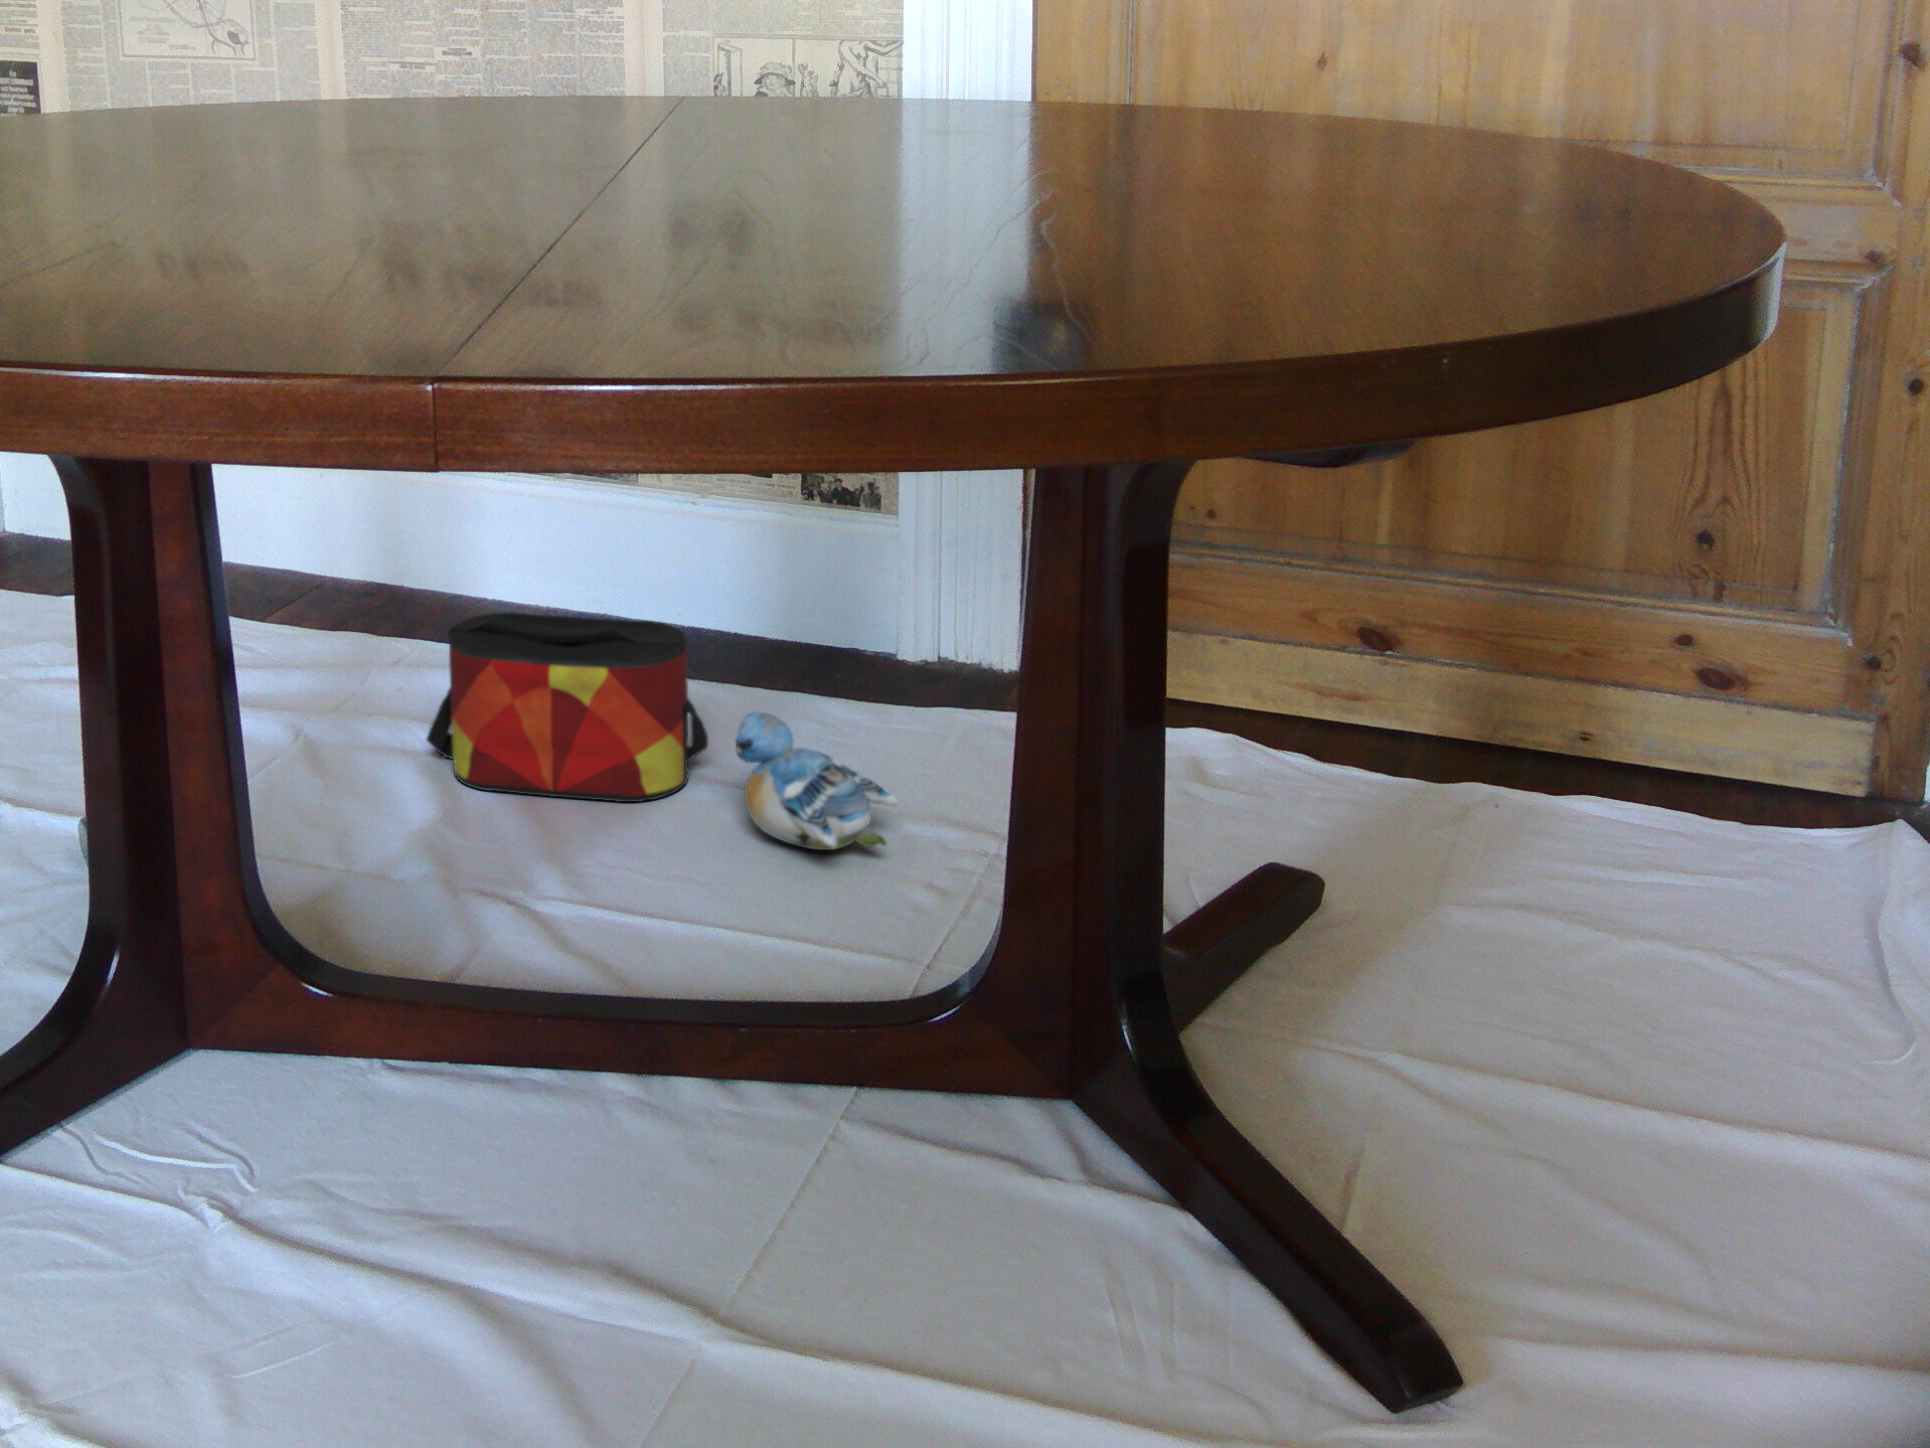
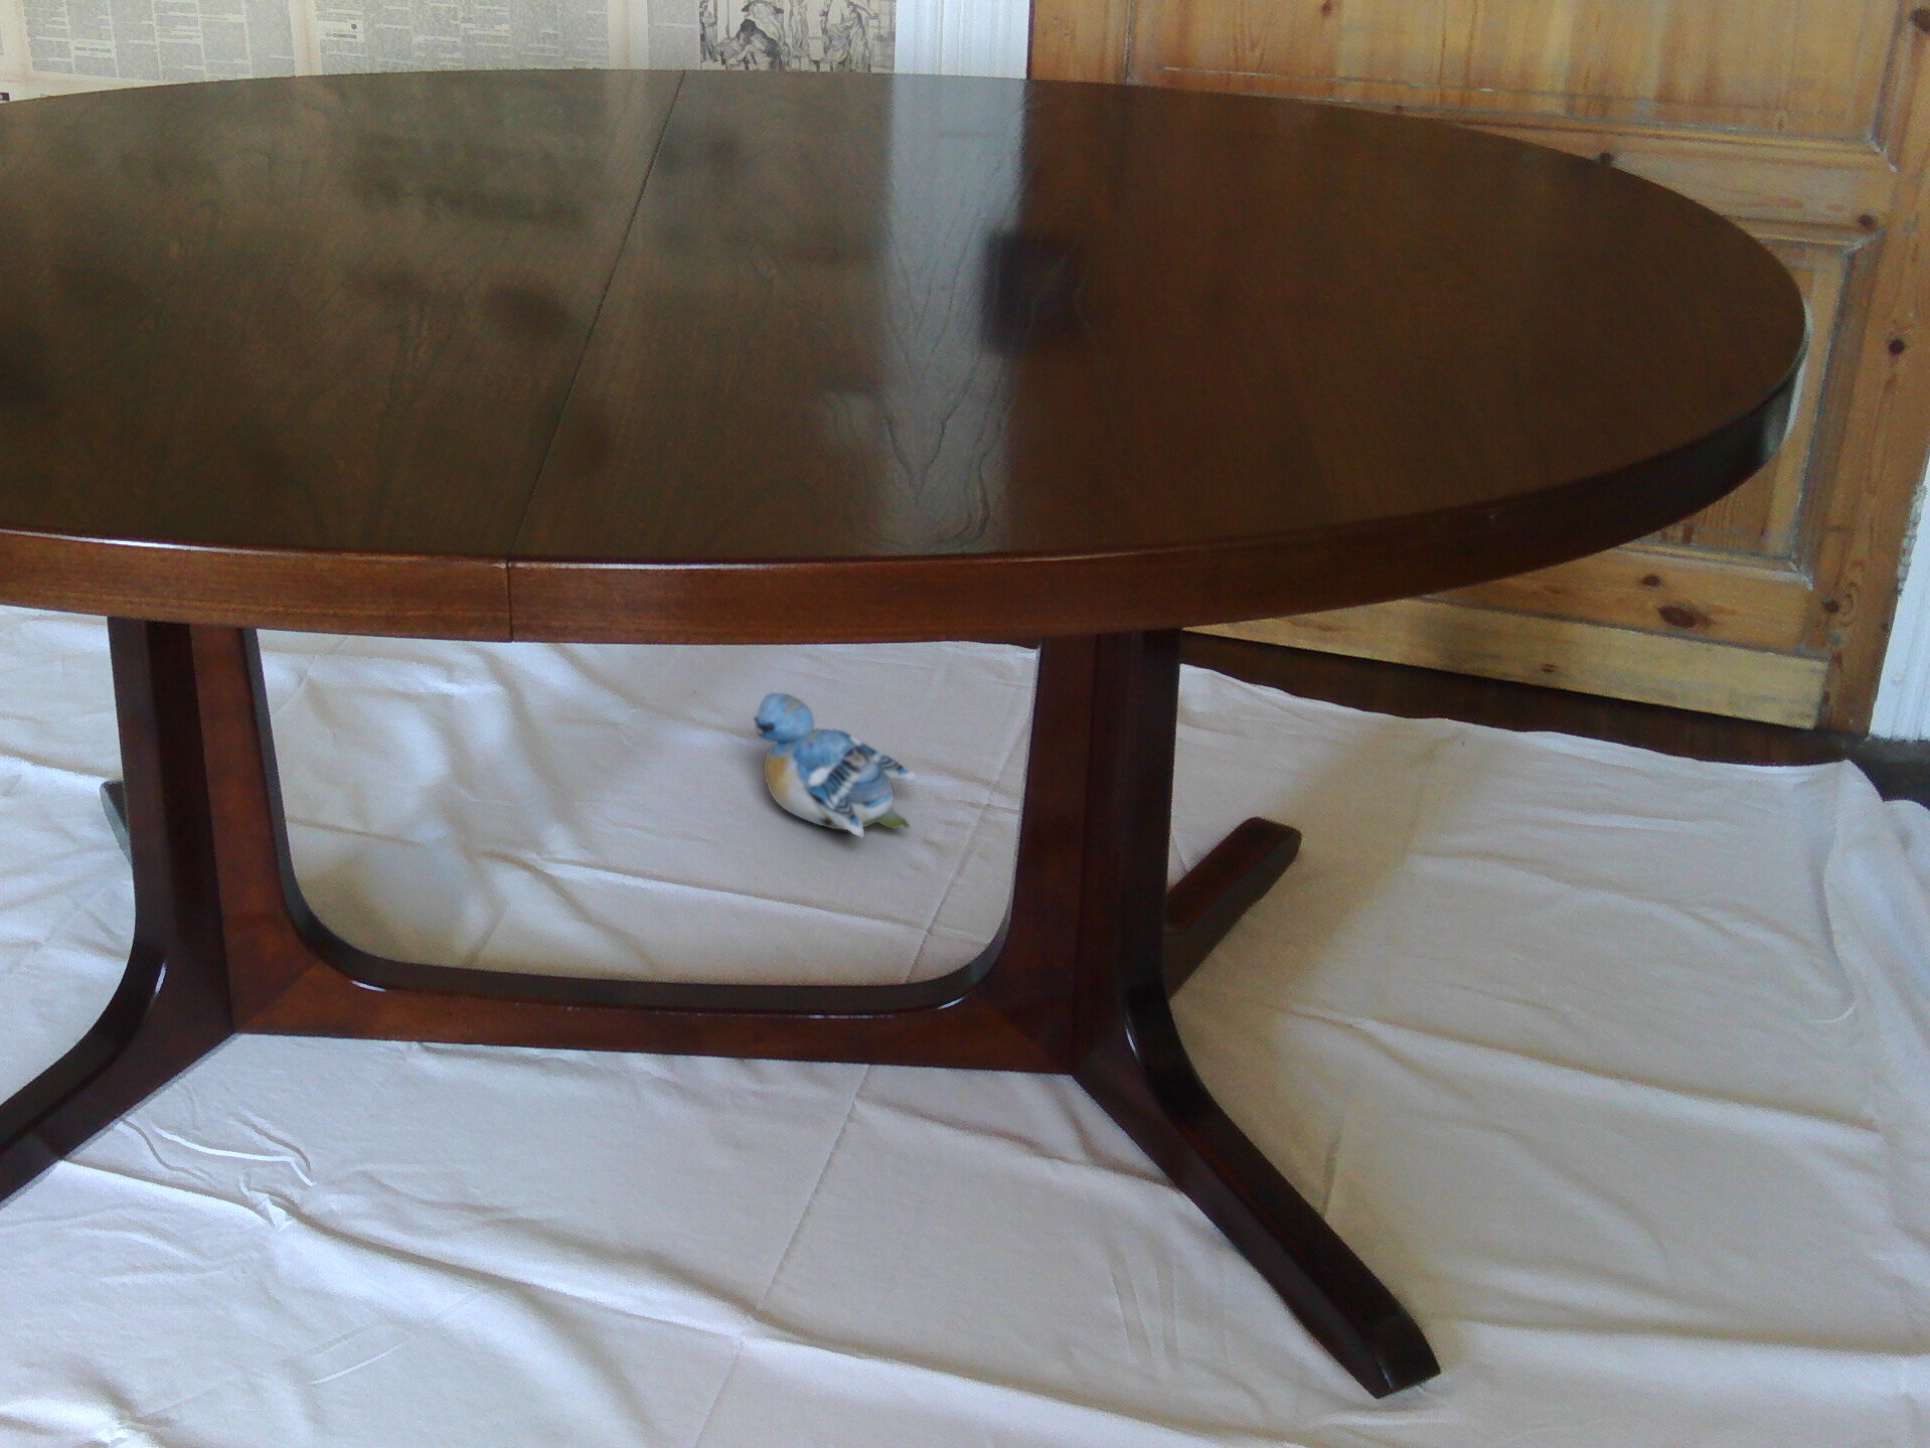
bag: present [427,612,708,802] -> none [435,574,717,769]

